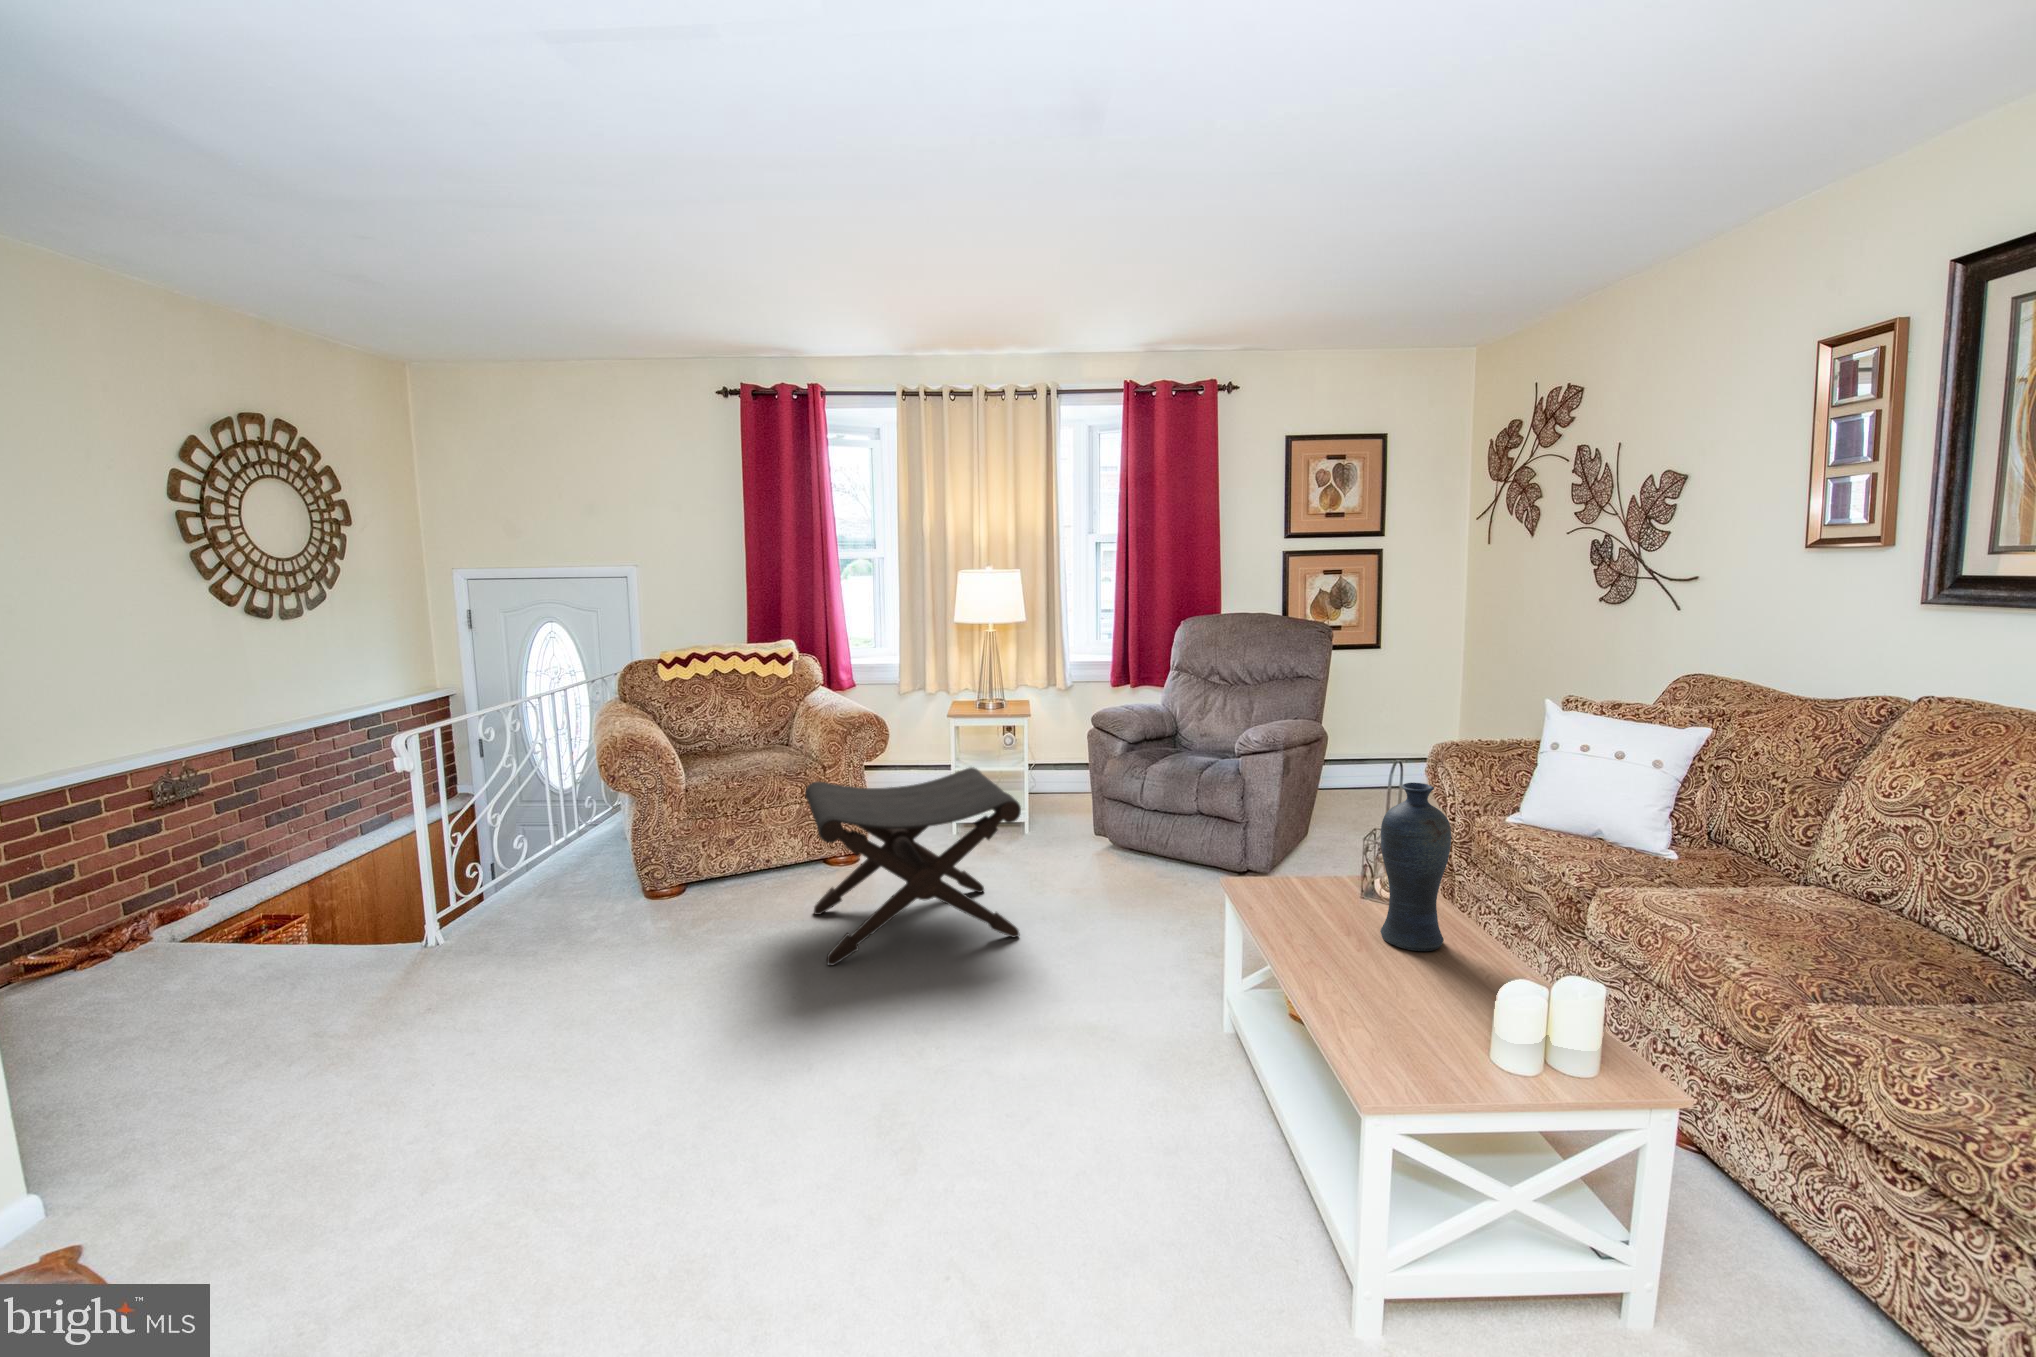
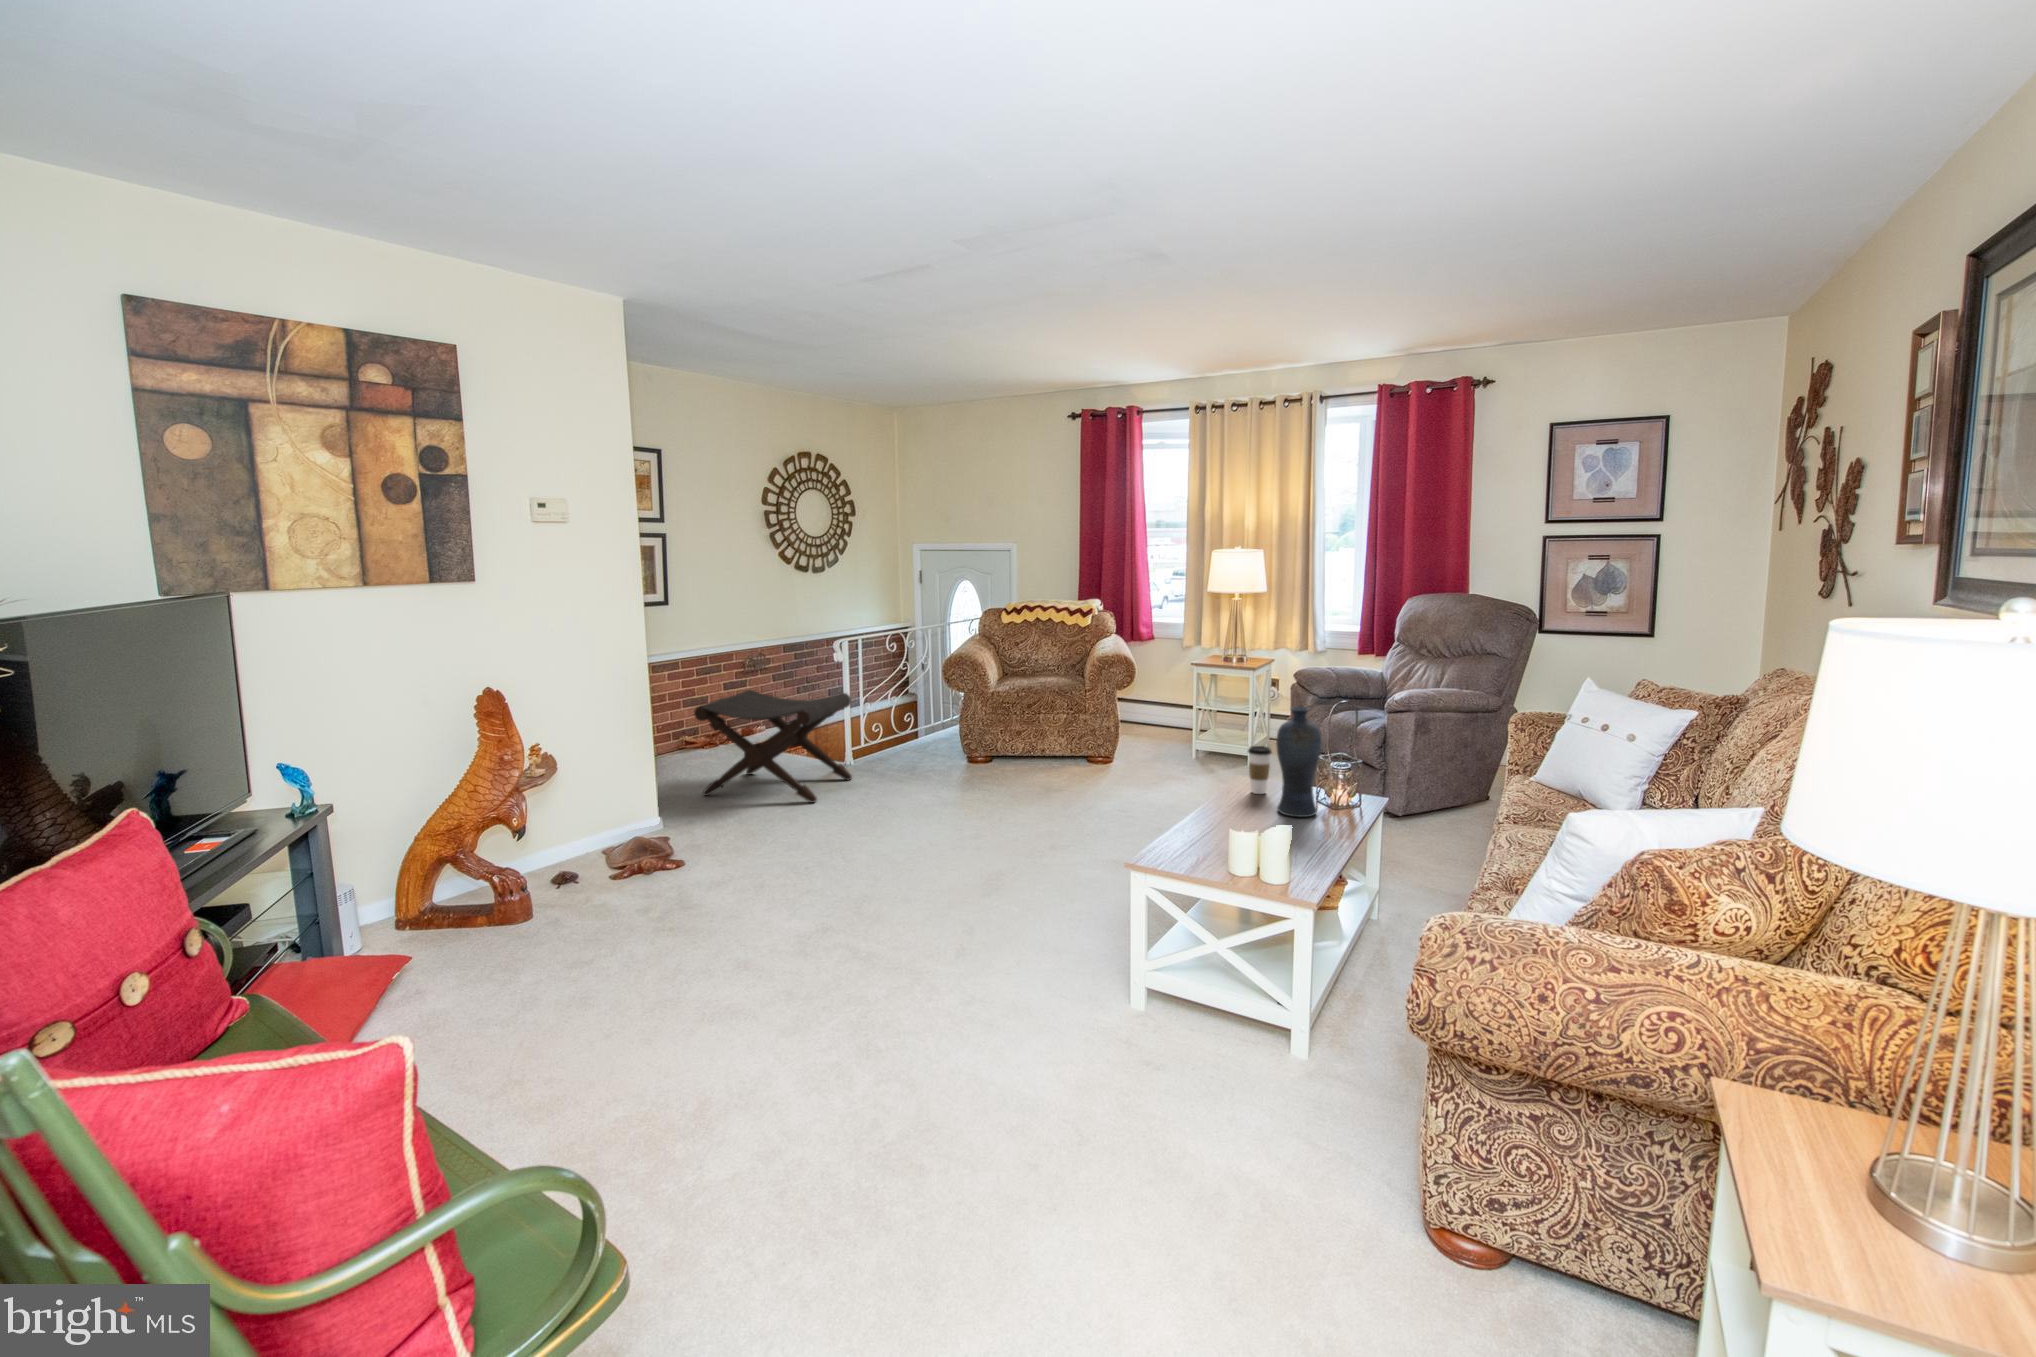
footstool: present [805,767,1021,965] -> present [694,690,852,803]
coffee cup: none [1292,843,1329,916] -> present [1248,746,1272,794]

